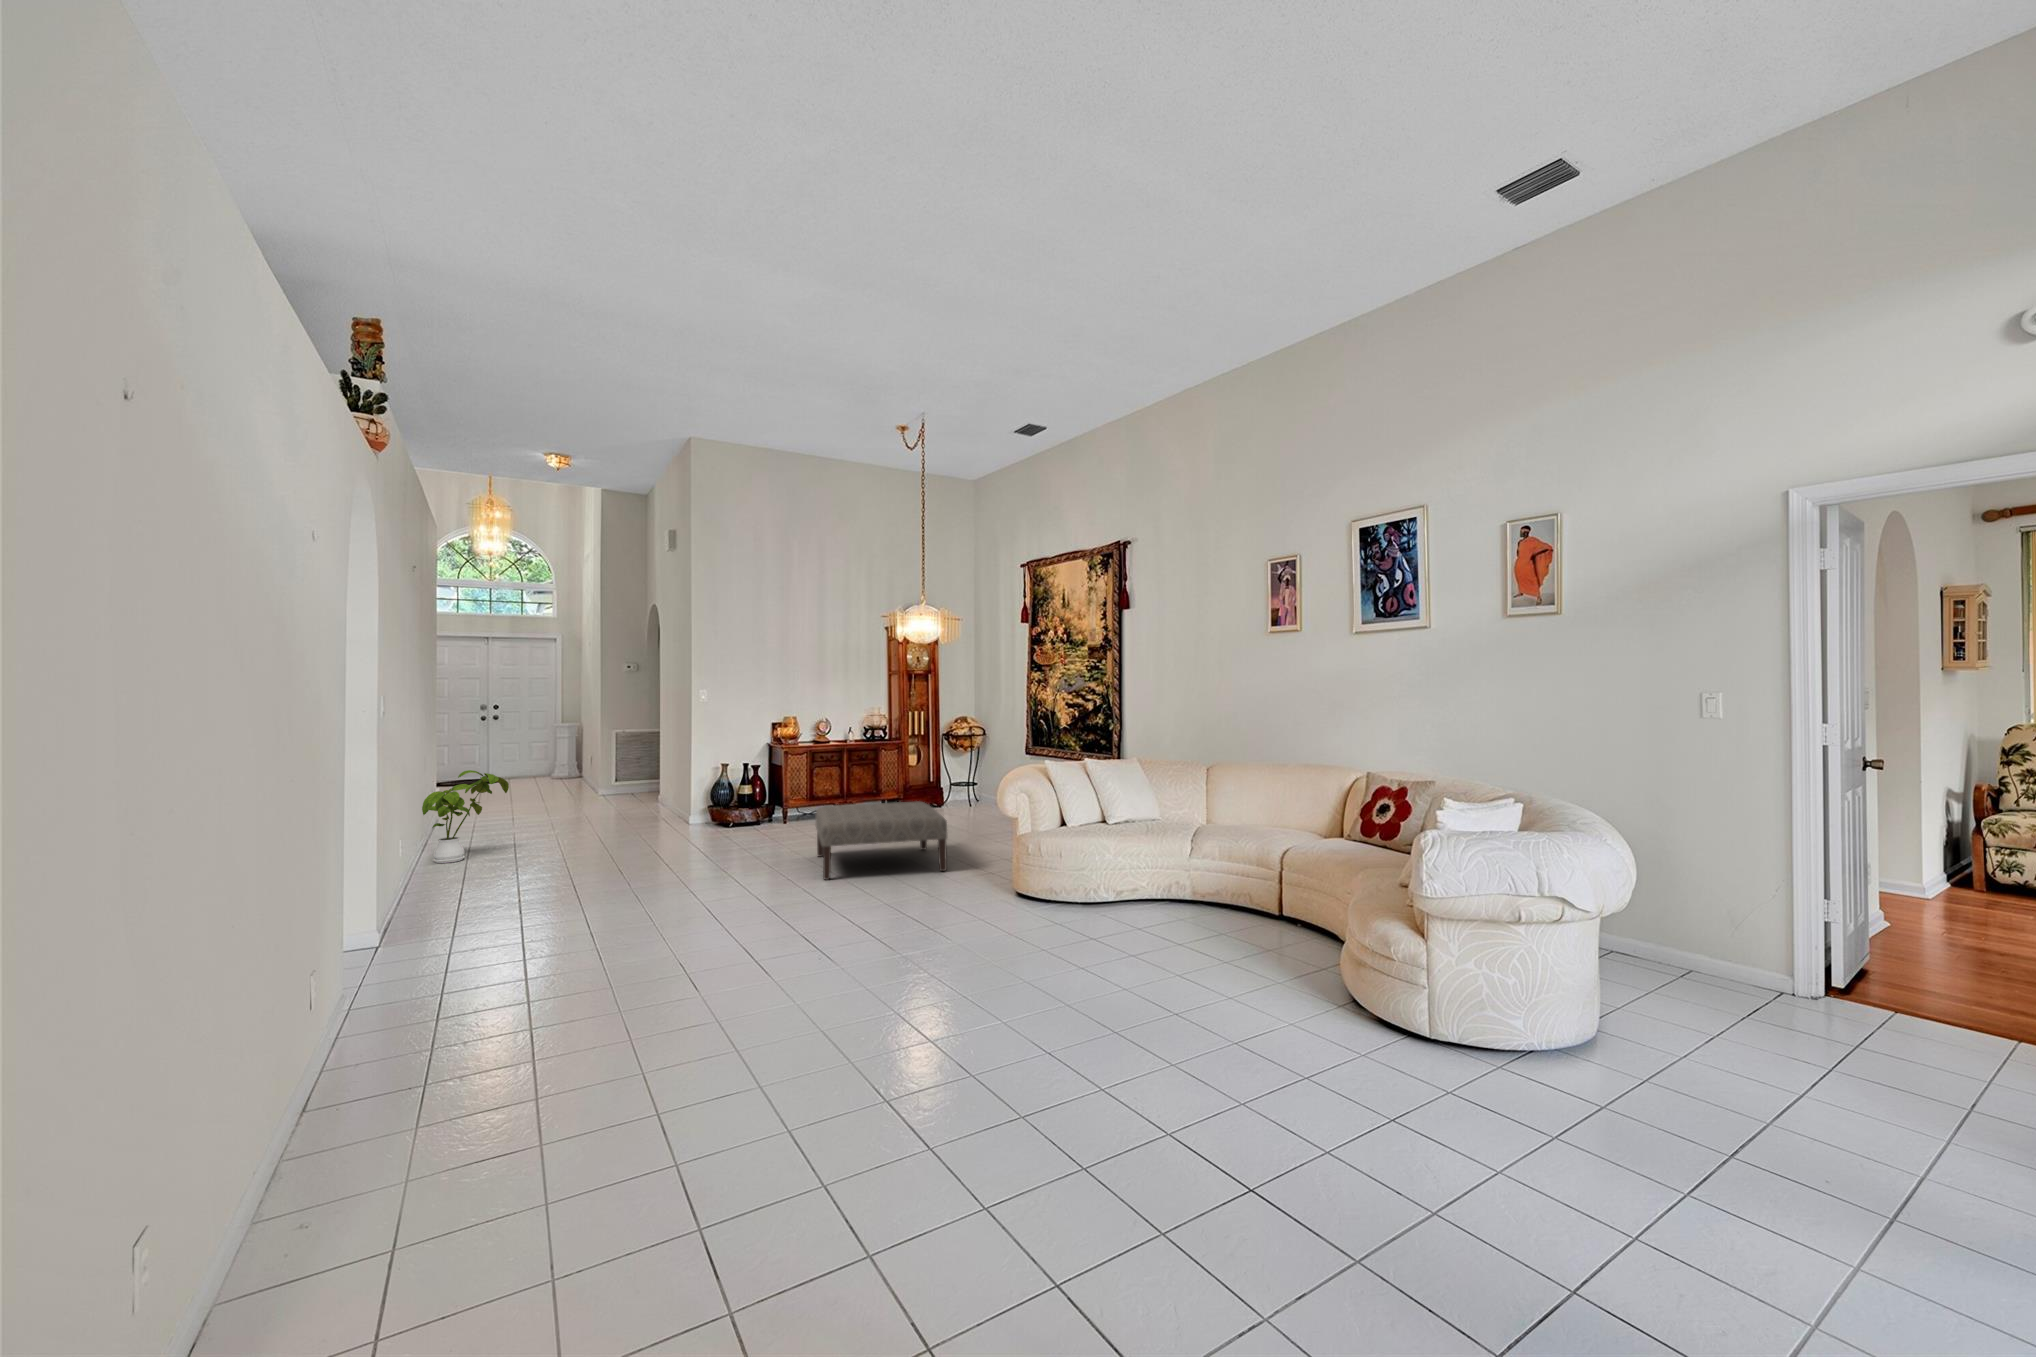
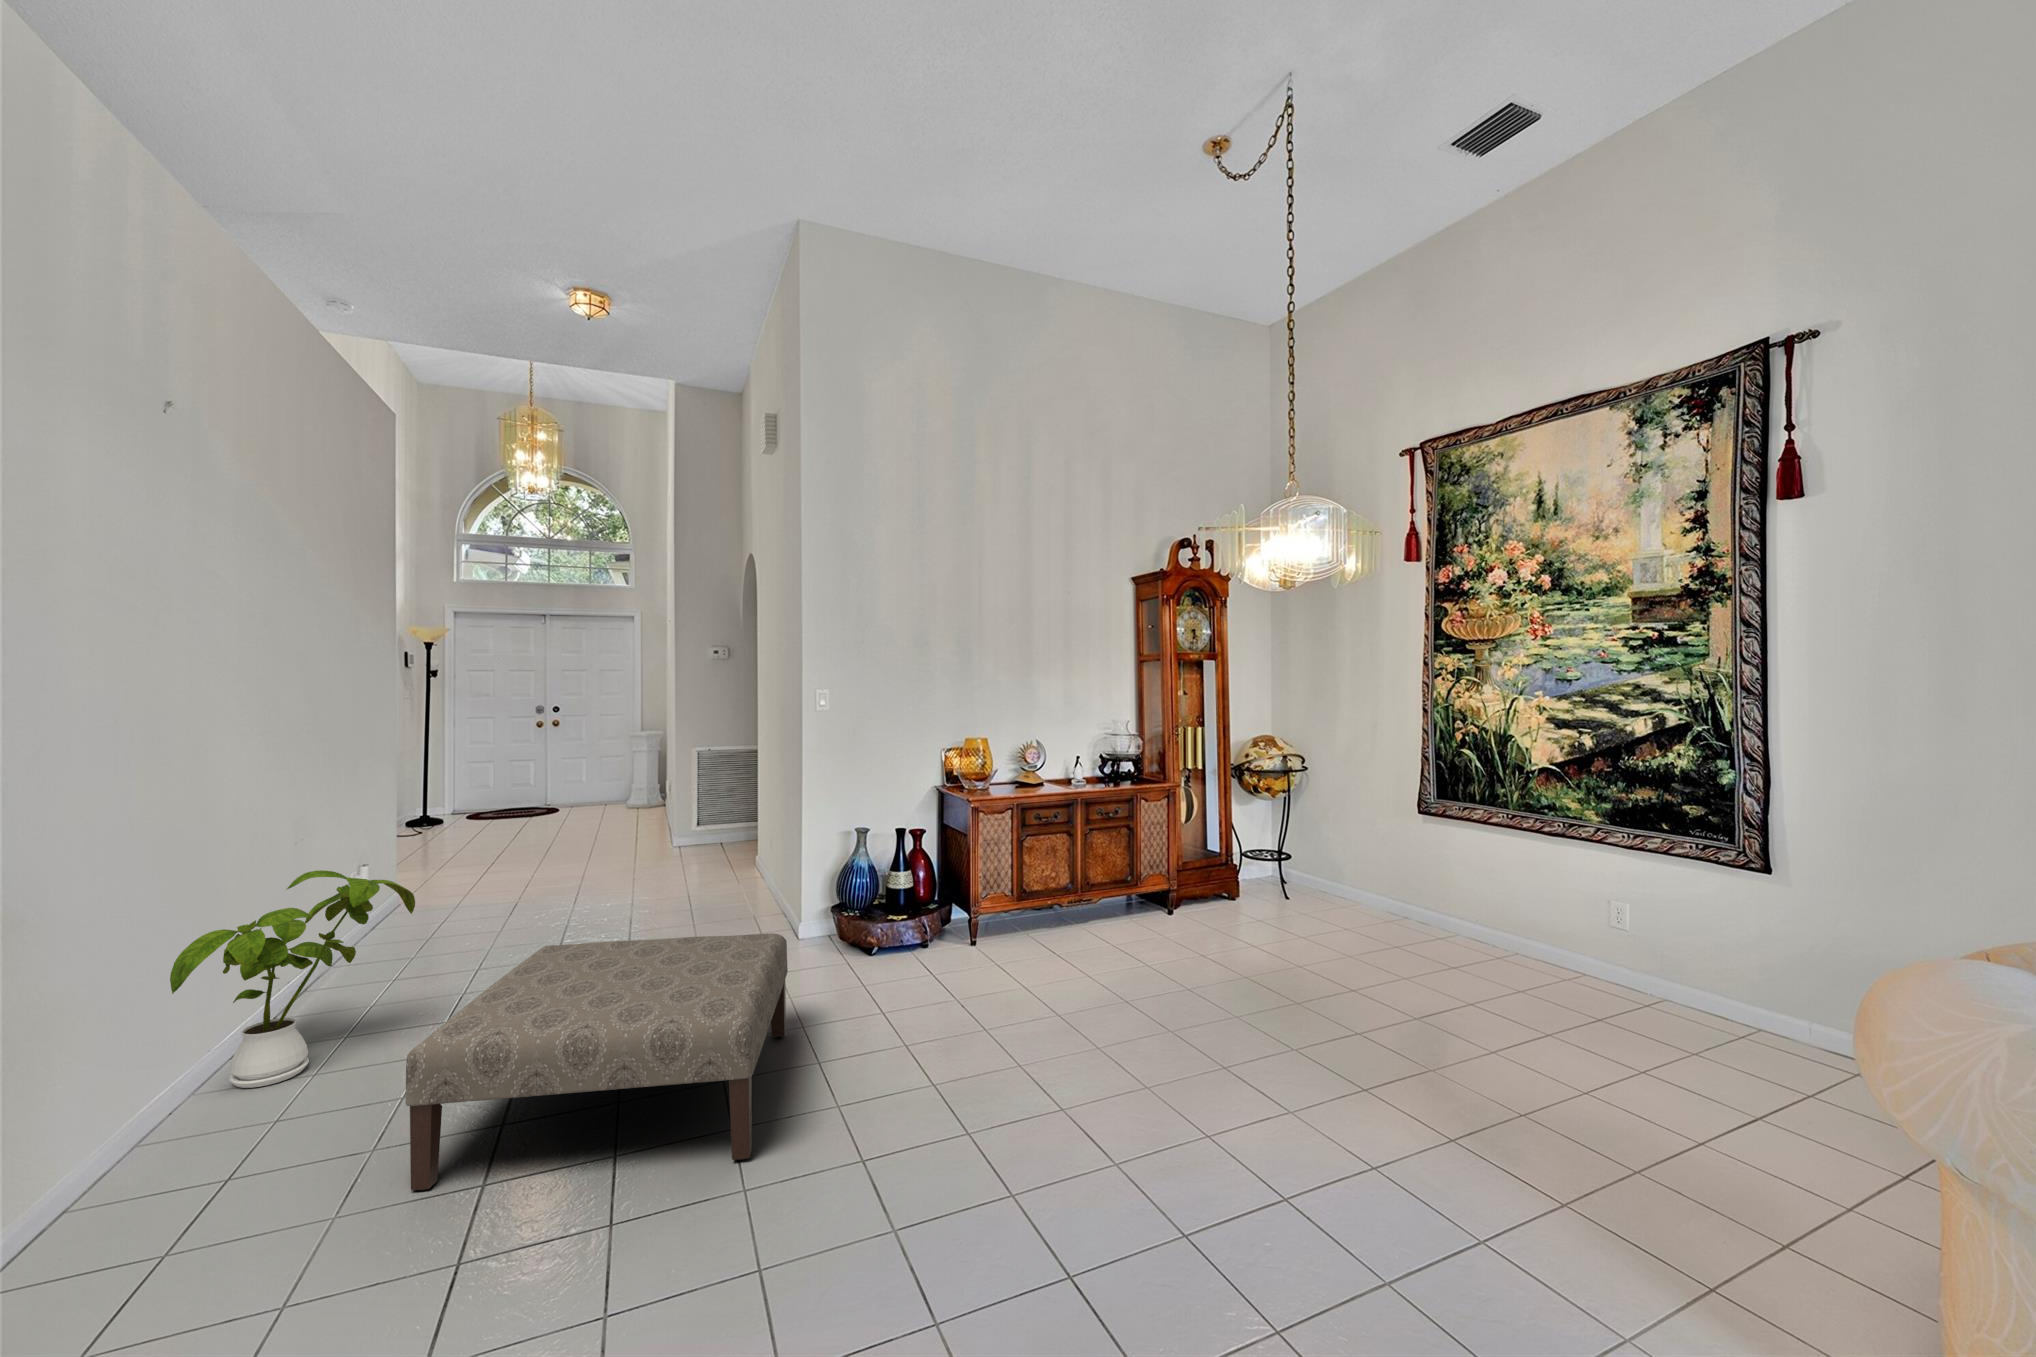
ottoman: present [815,802,947,880] -> present [406,933,788,1191]

